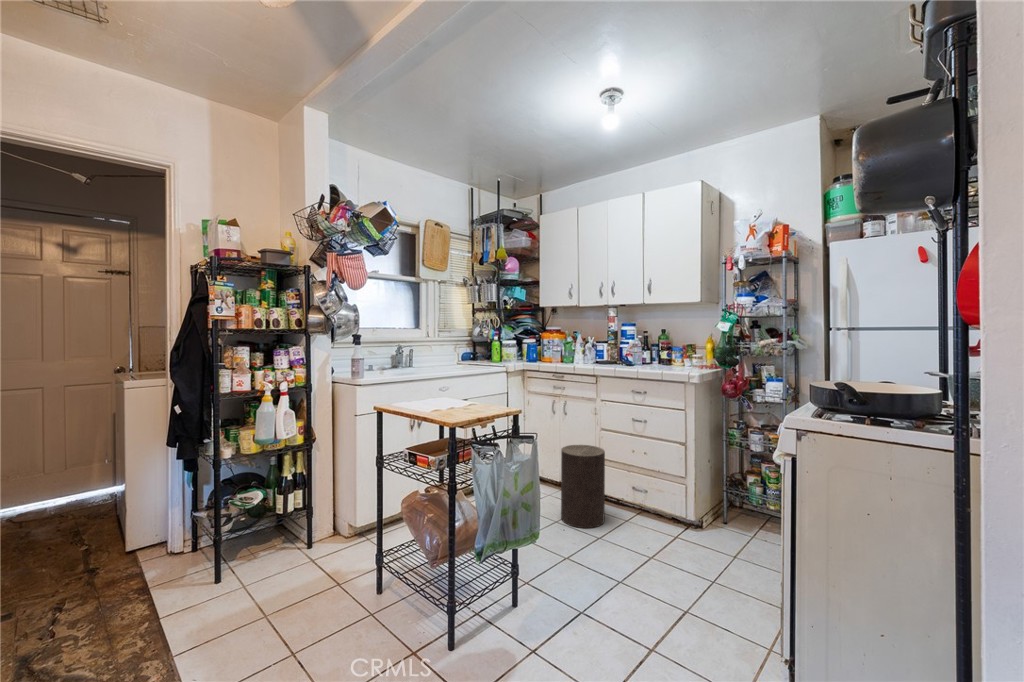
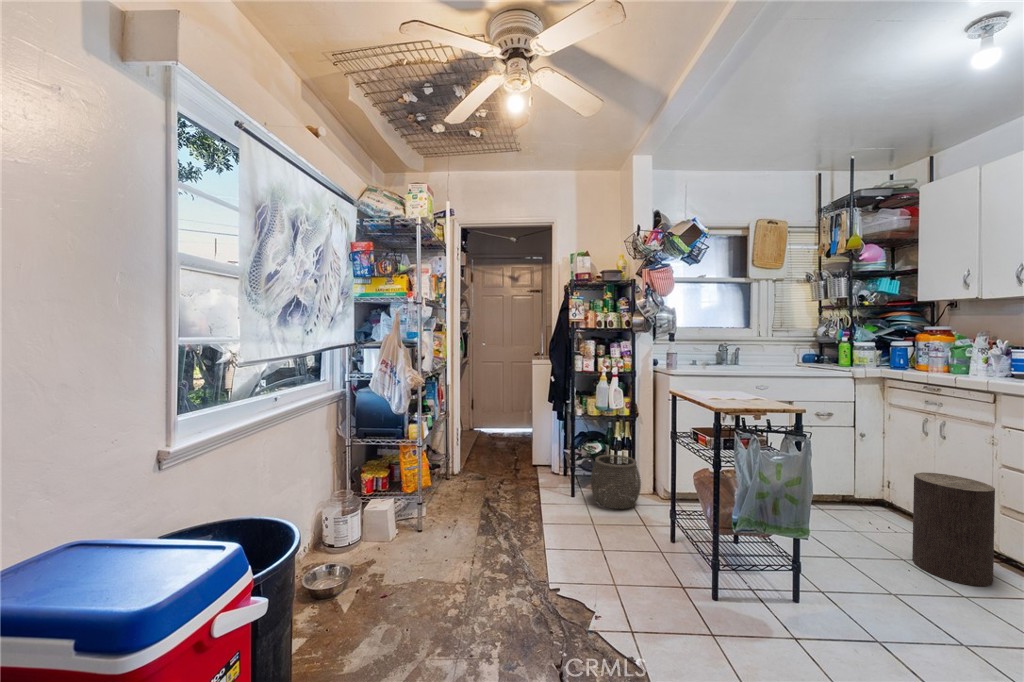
woven basket: none [252,498,328,579] -> present [591,455,641,509]

